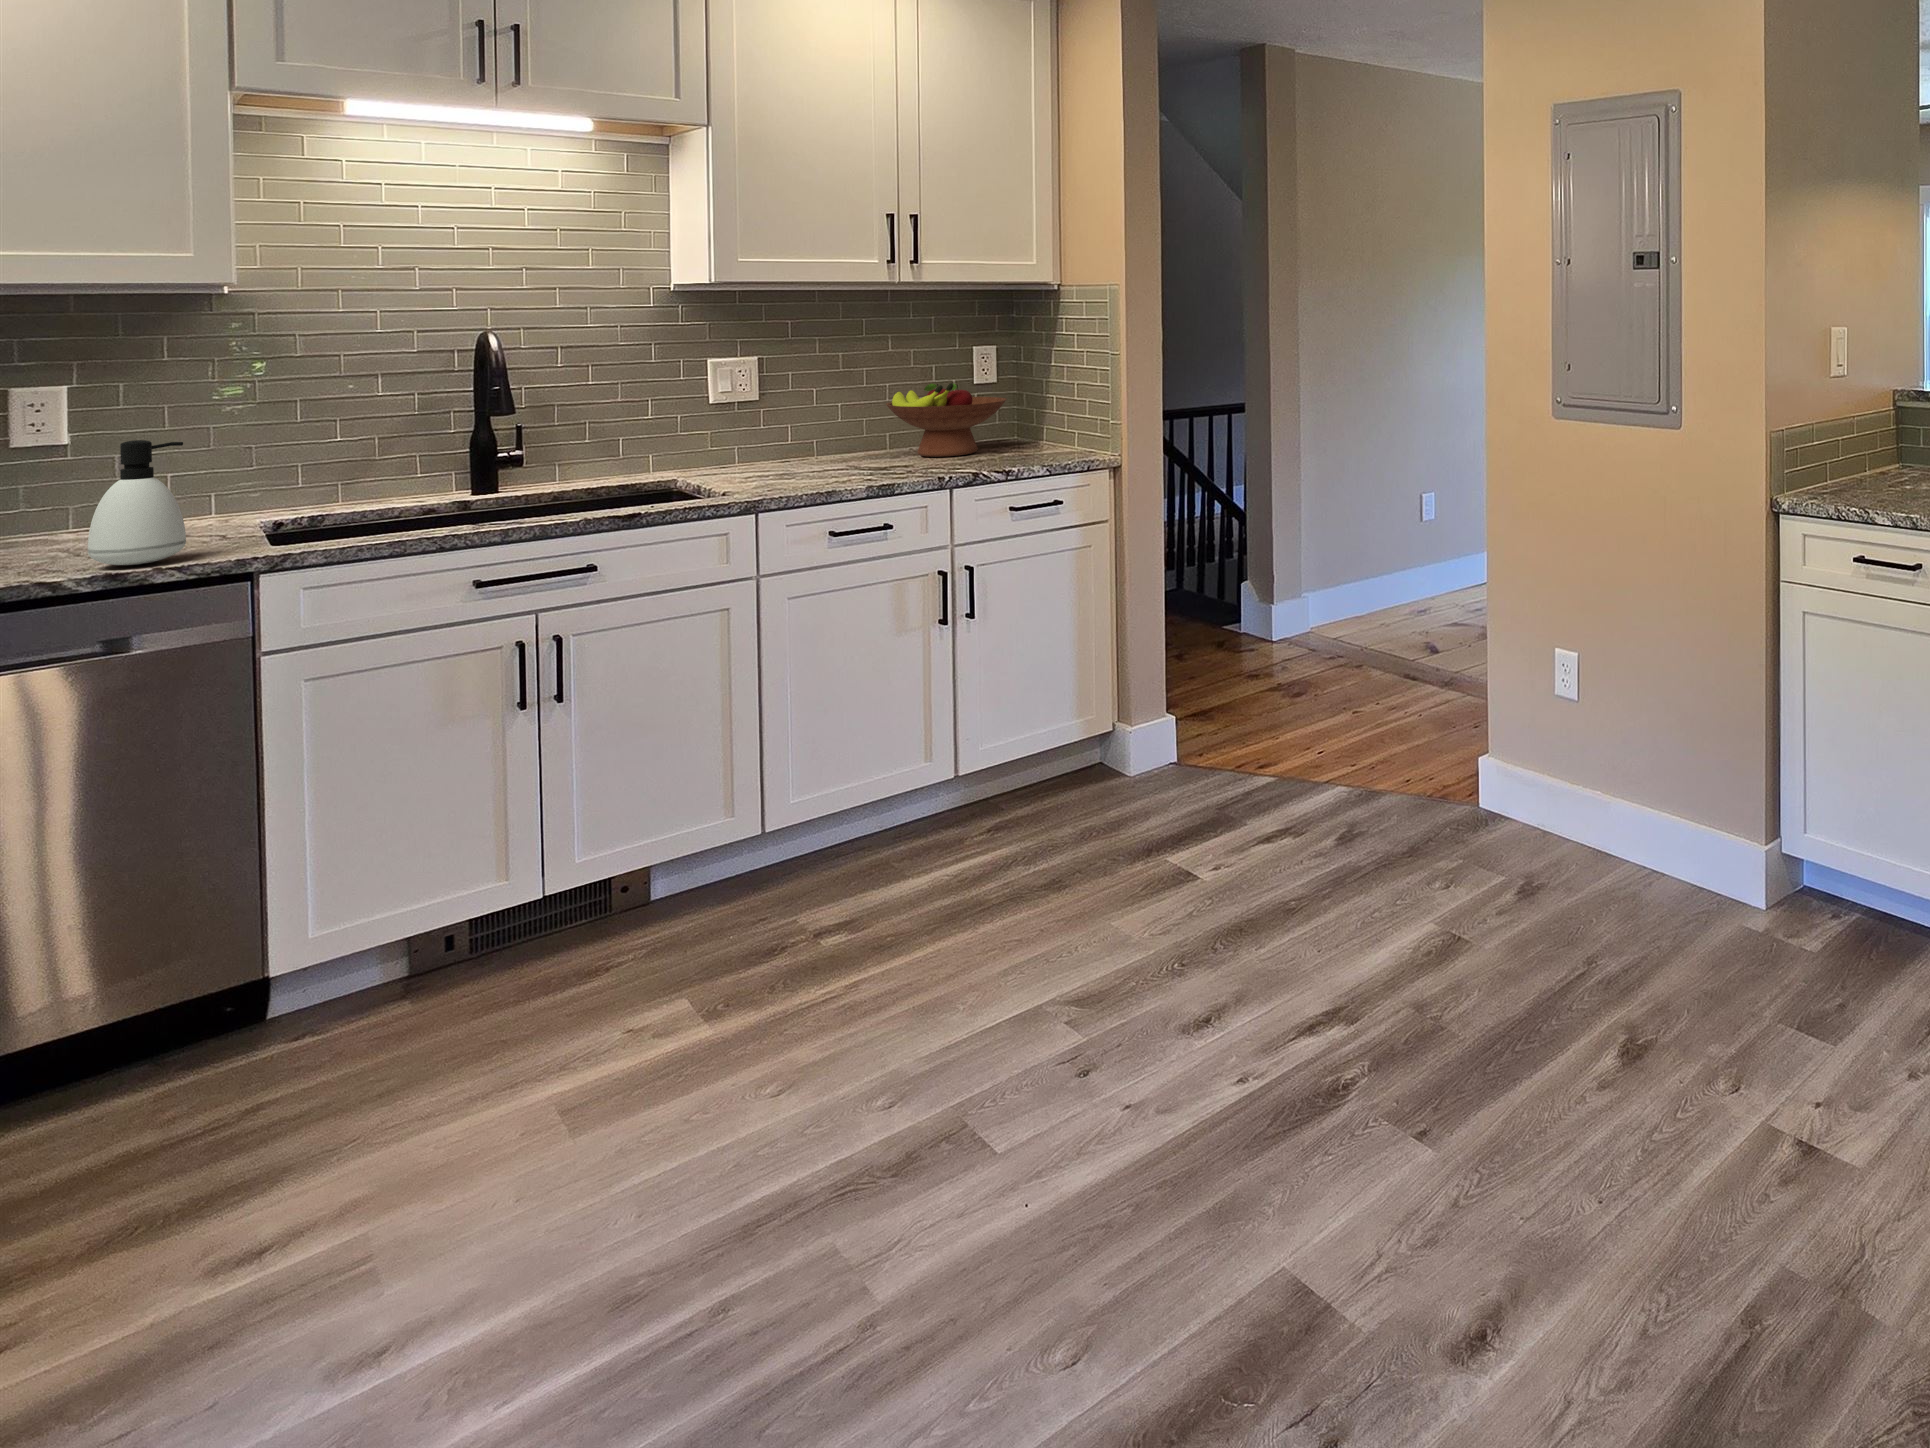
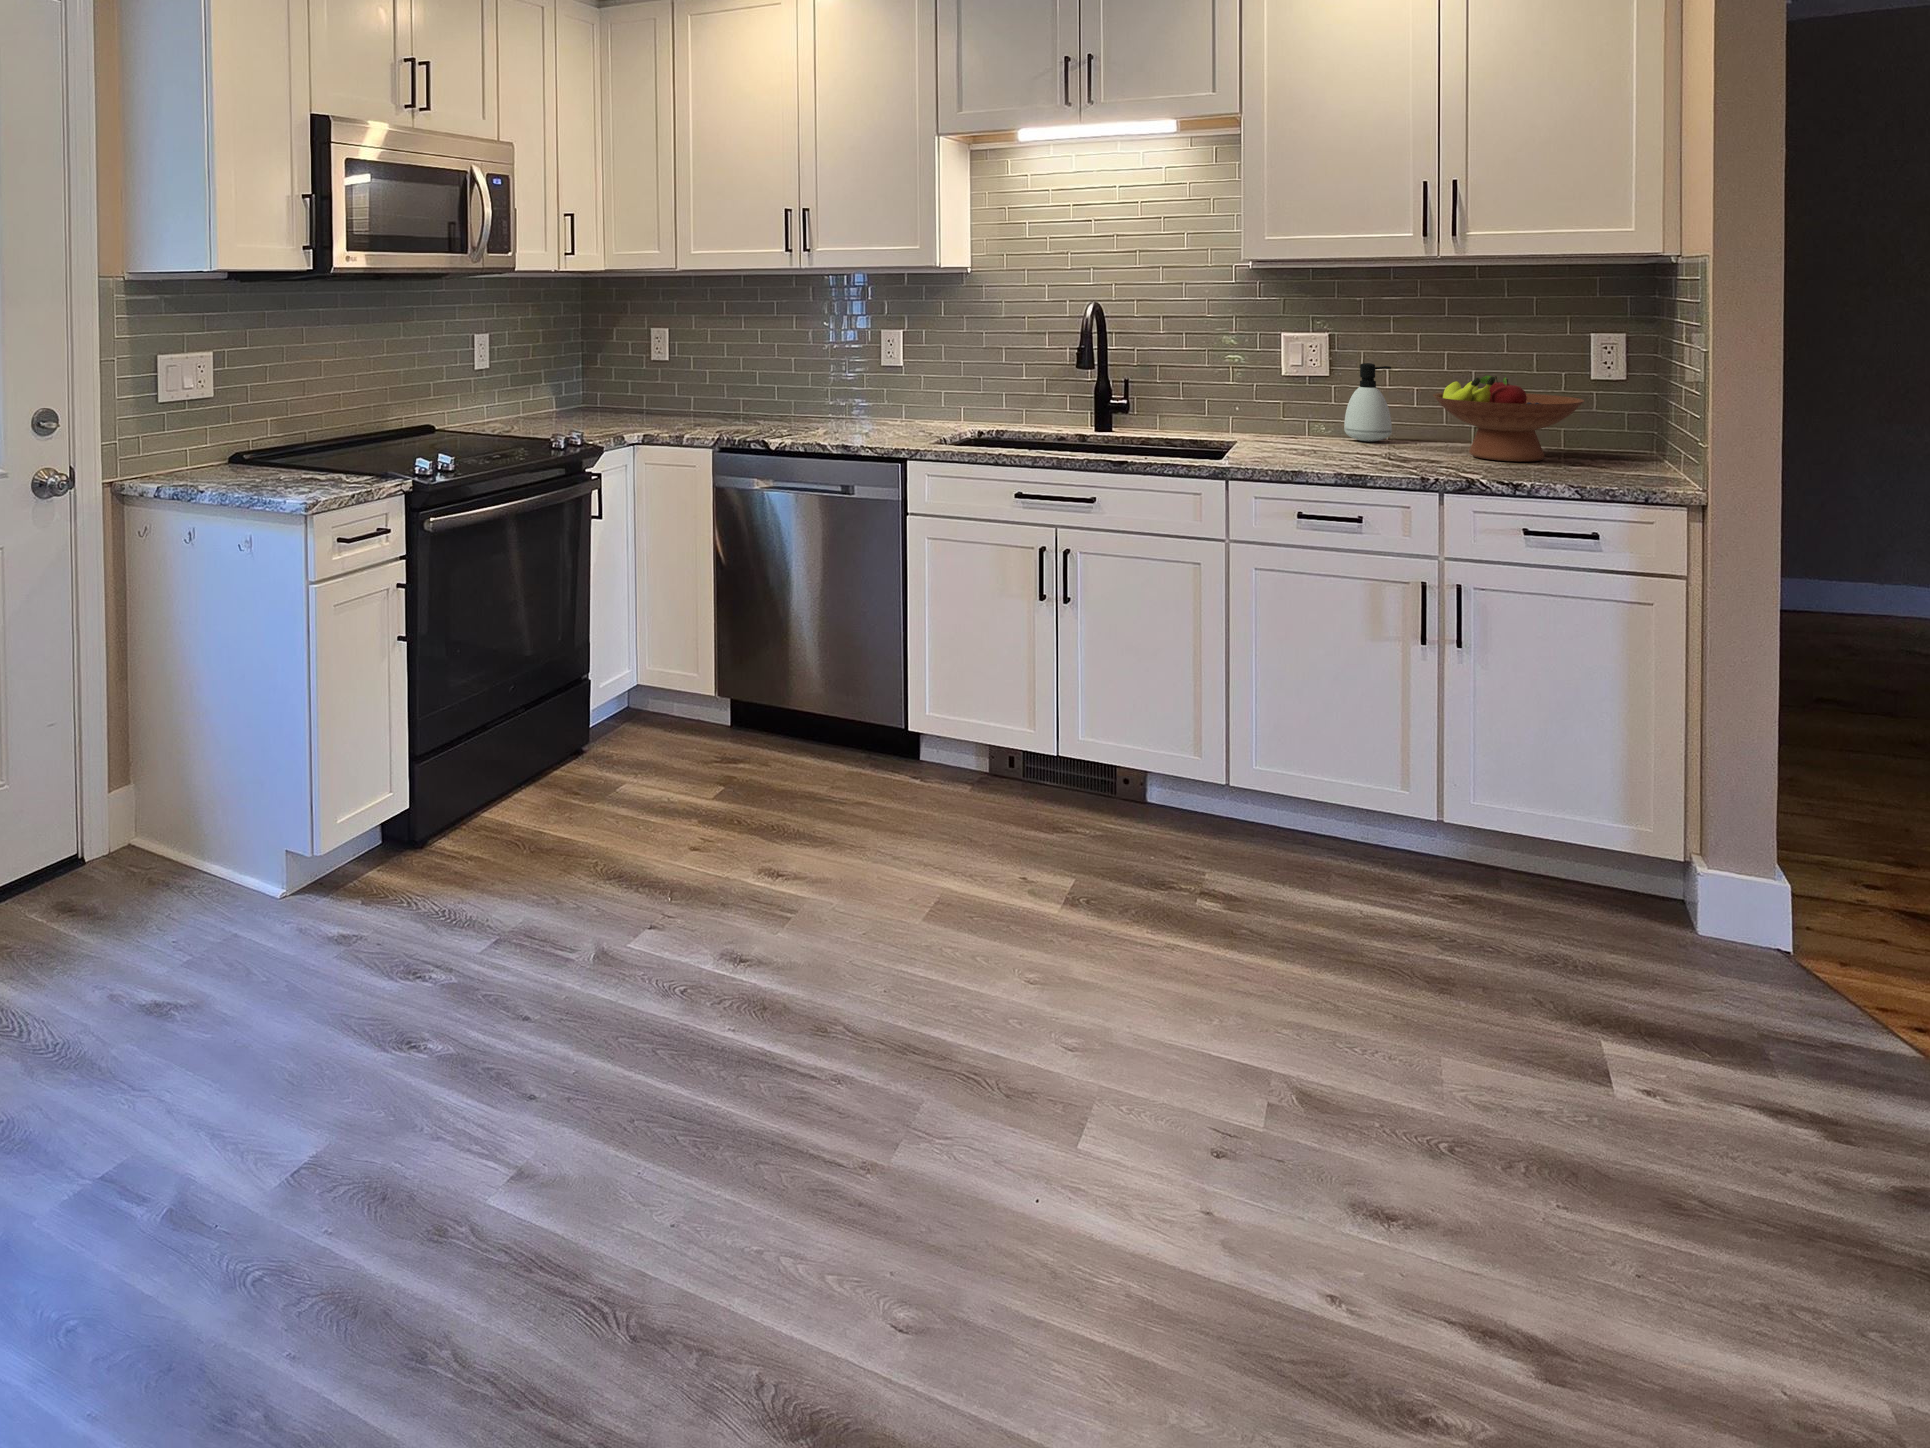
soap dispenser: present [88,440,186,565] -> present [1344,363,1392,441]

